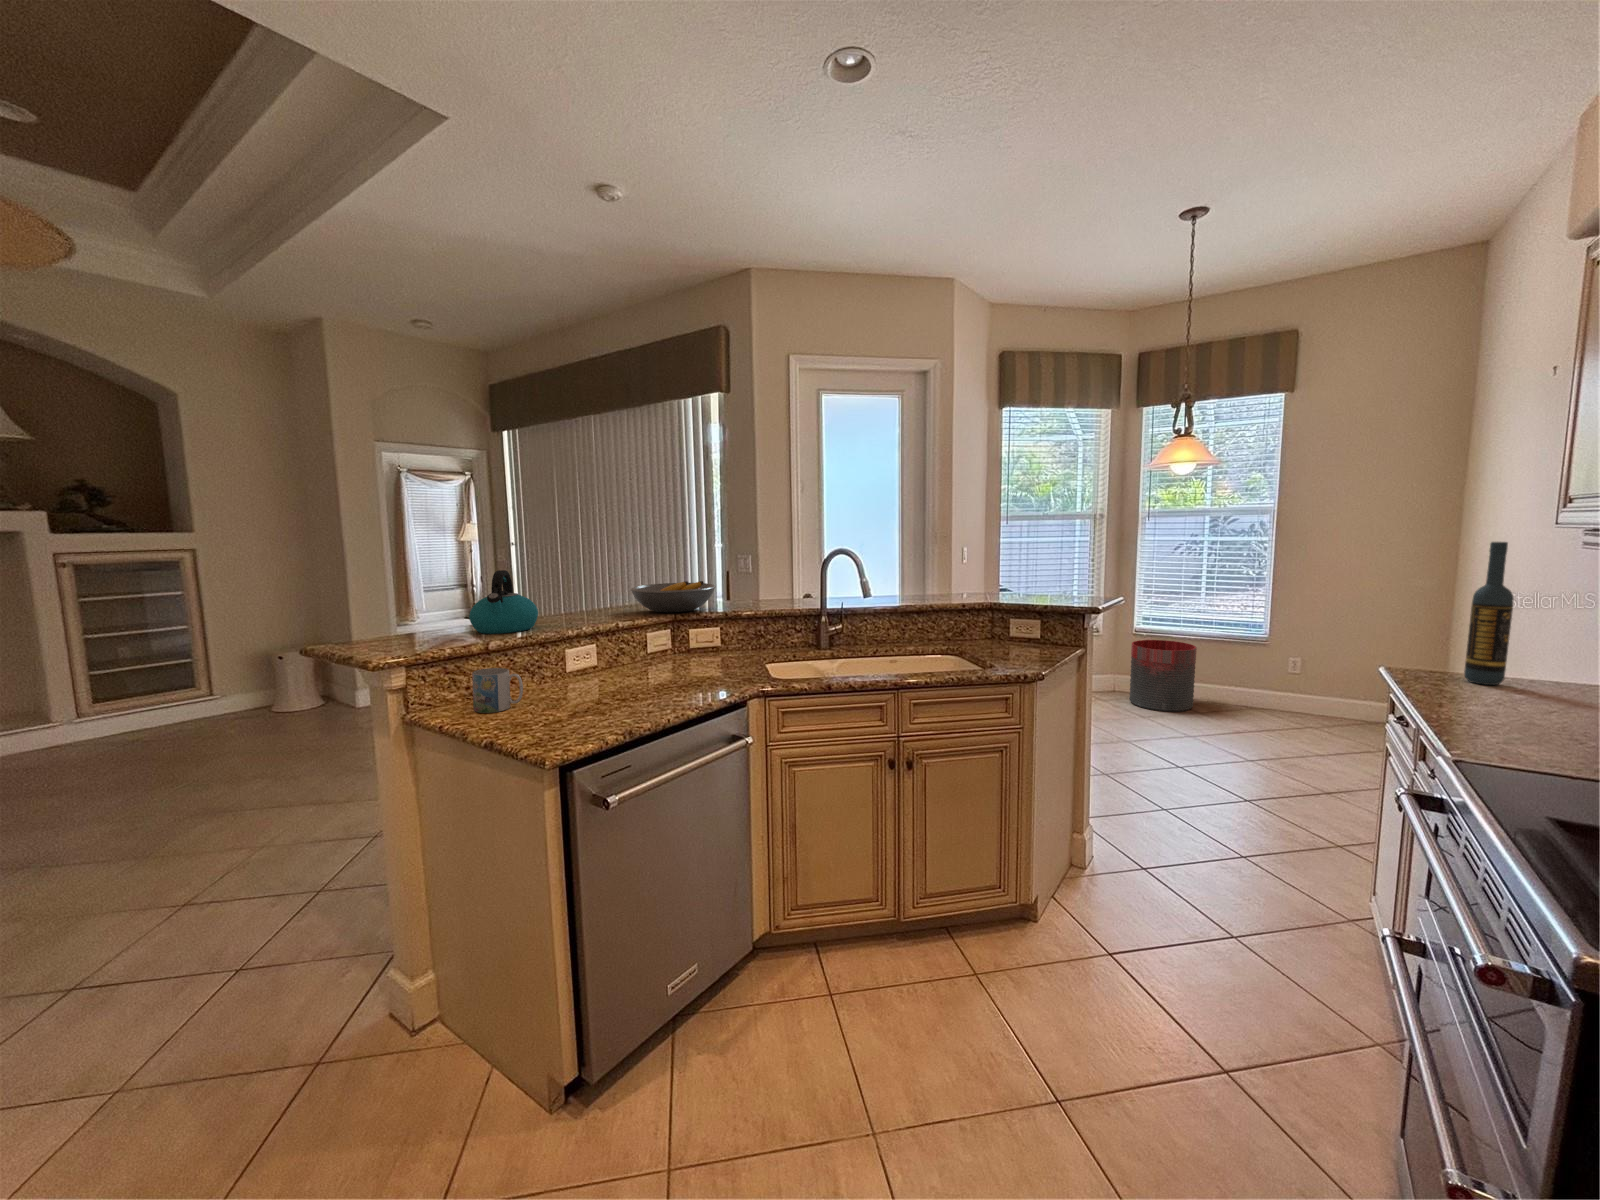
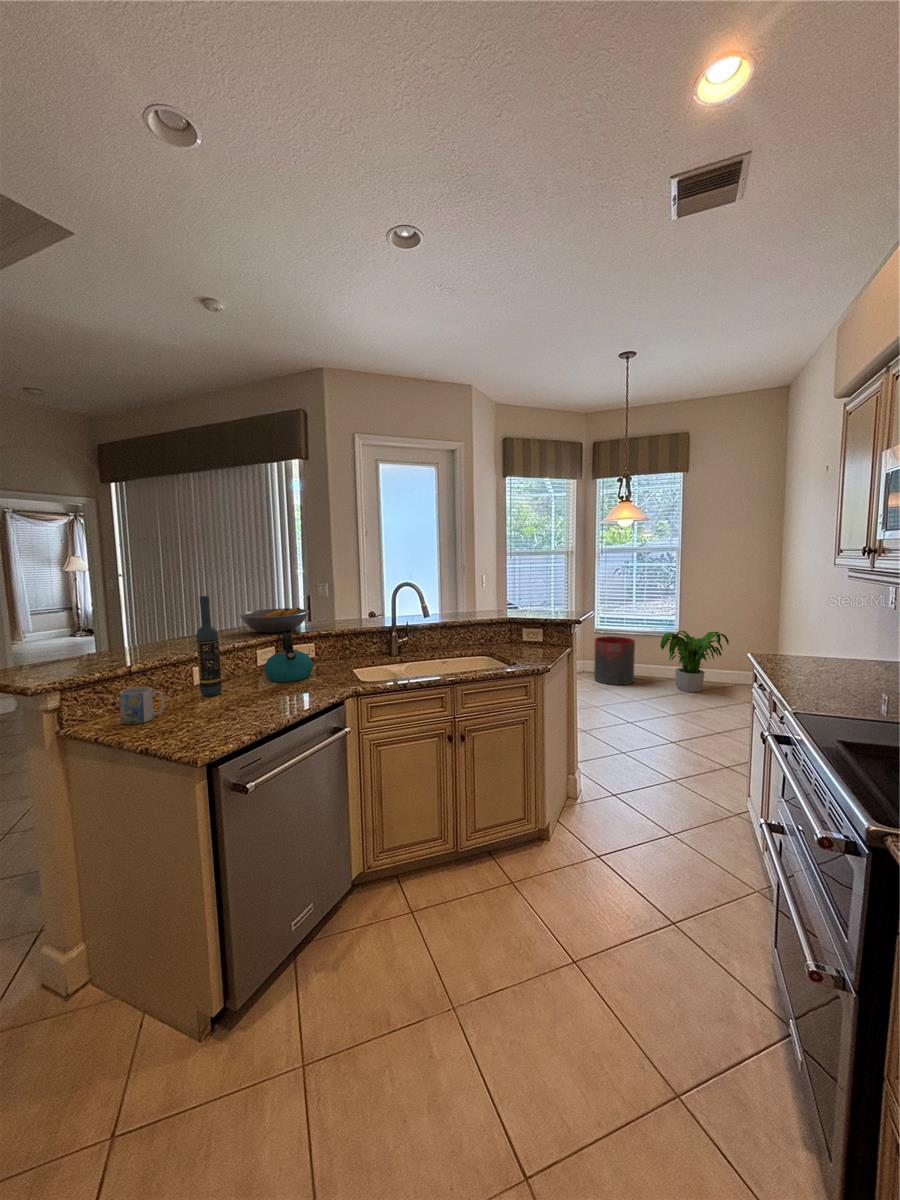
wine bottle: present [1464,542,1514,685] -> present [196,596,222,696]
kettle: present [469,570,538,634] -> present [264,634,313,682]
potted plant: none [1237,635,1357,729] -> present [660,631,729,692]

